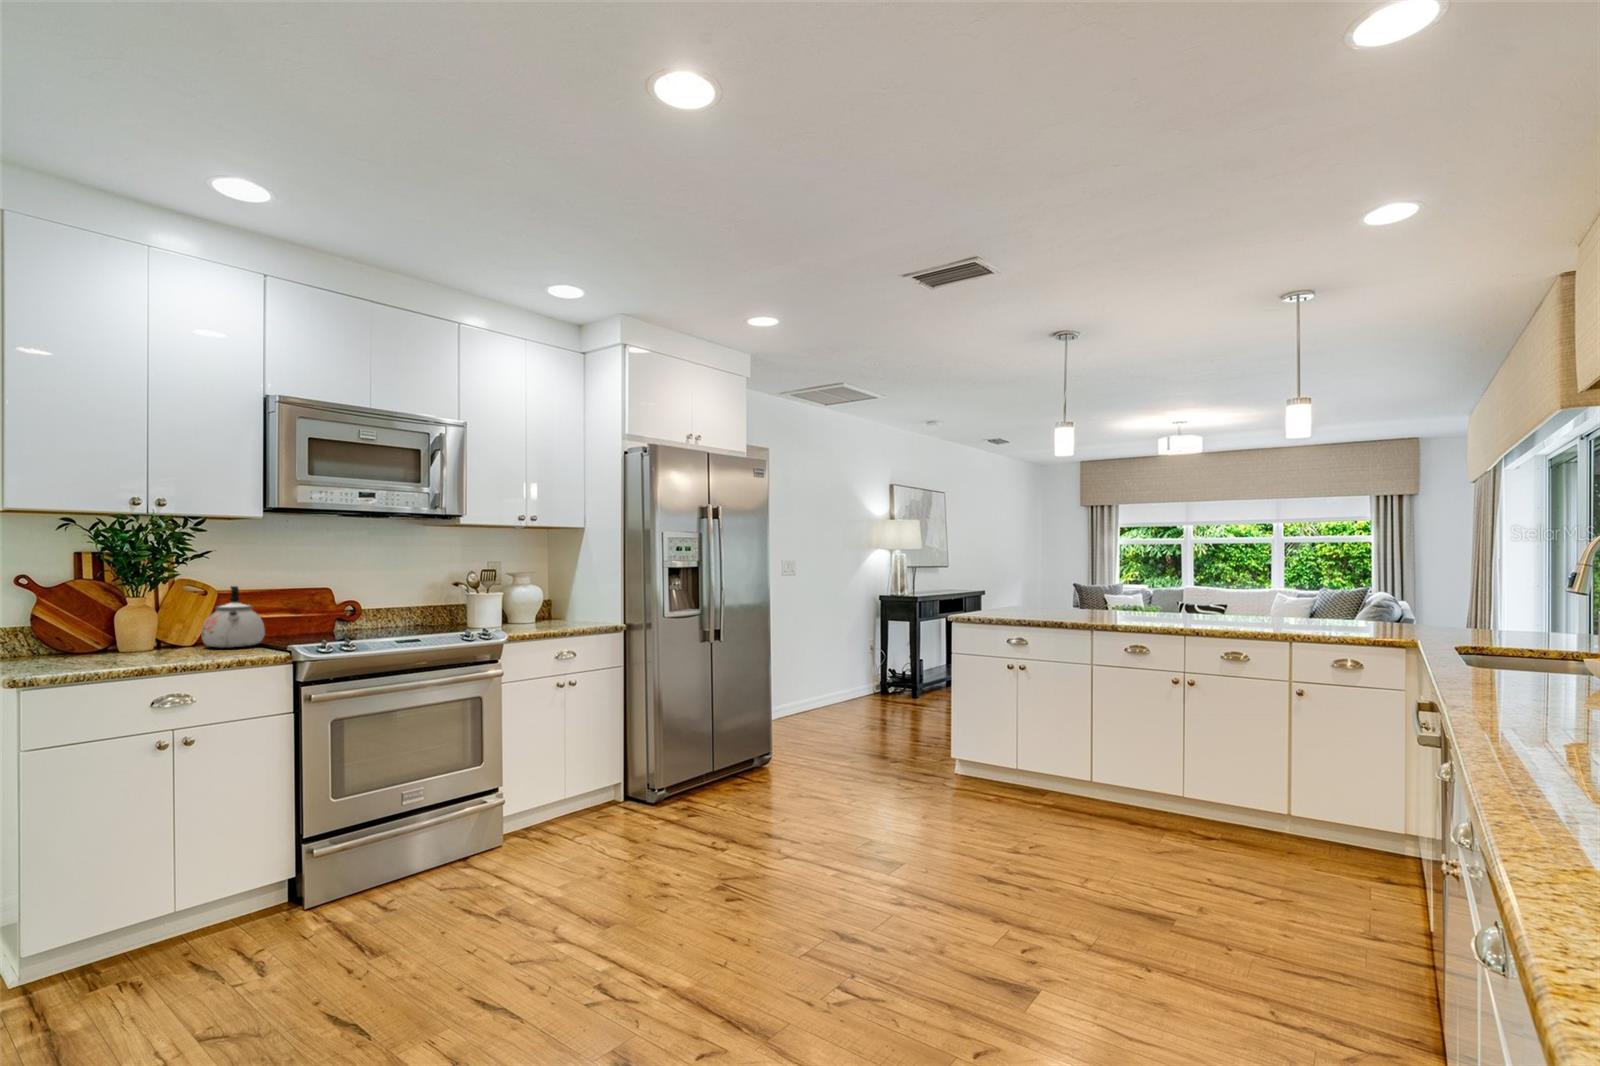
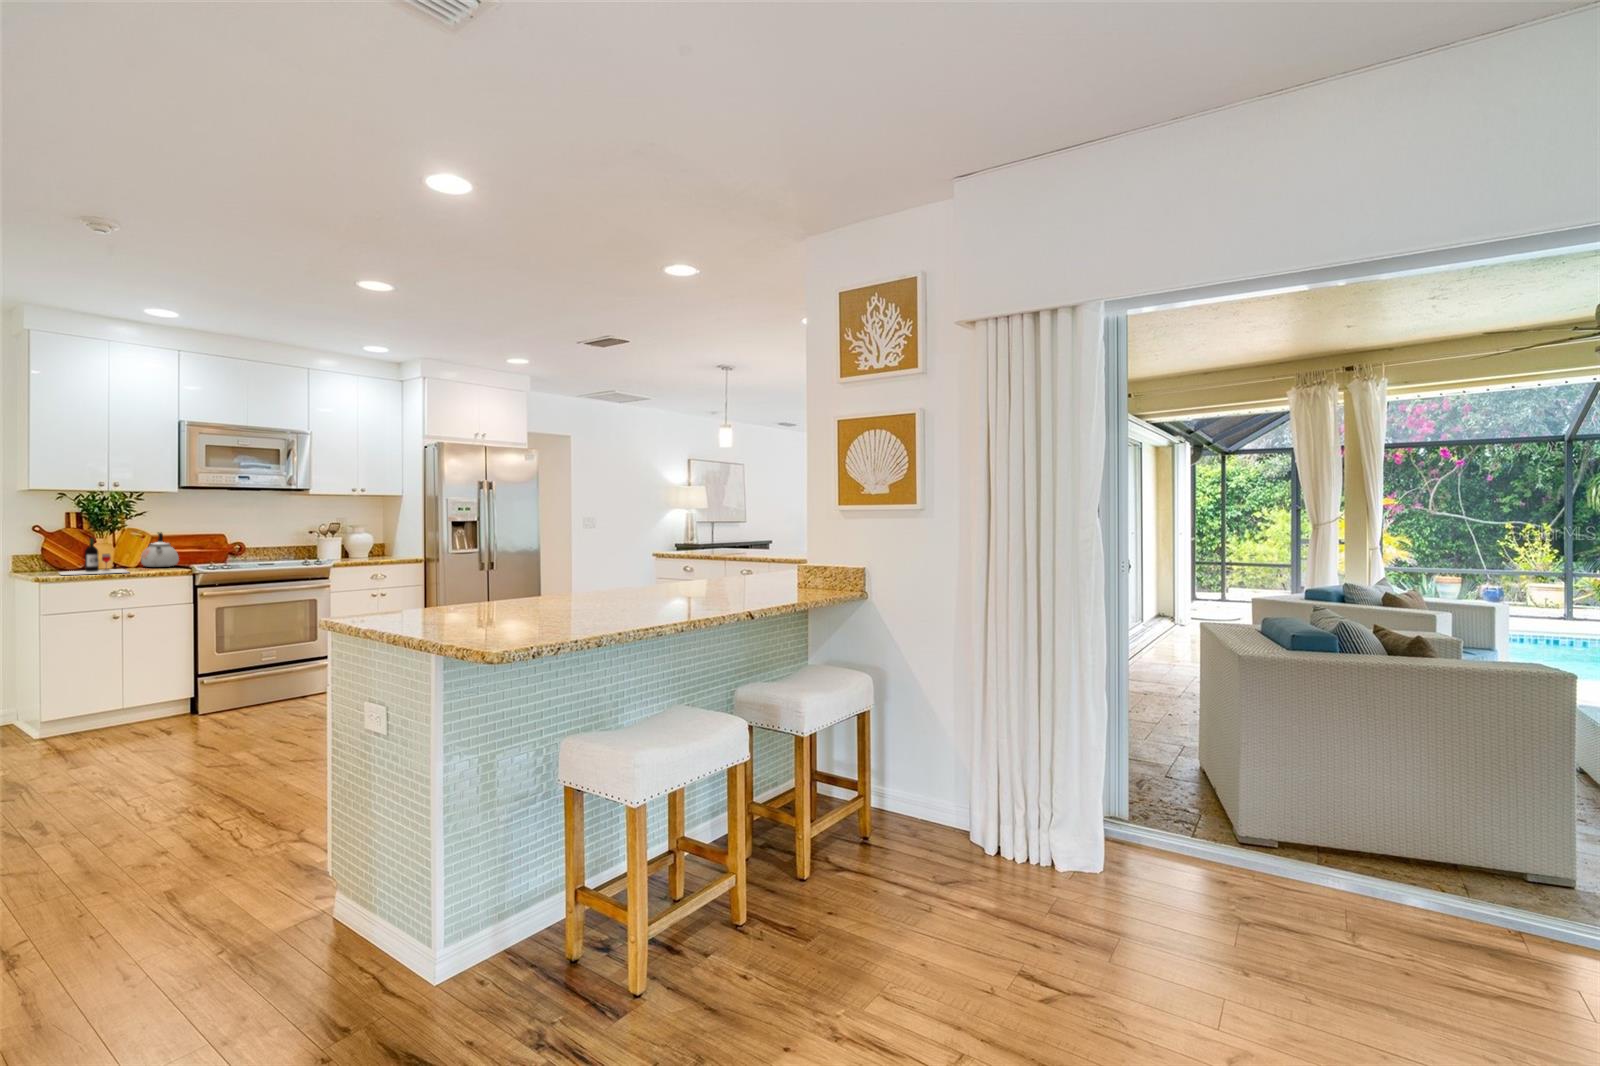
wine bottle: none [53,598,186,670] -> present [59,538,128,575]

